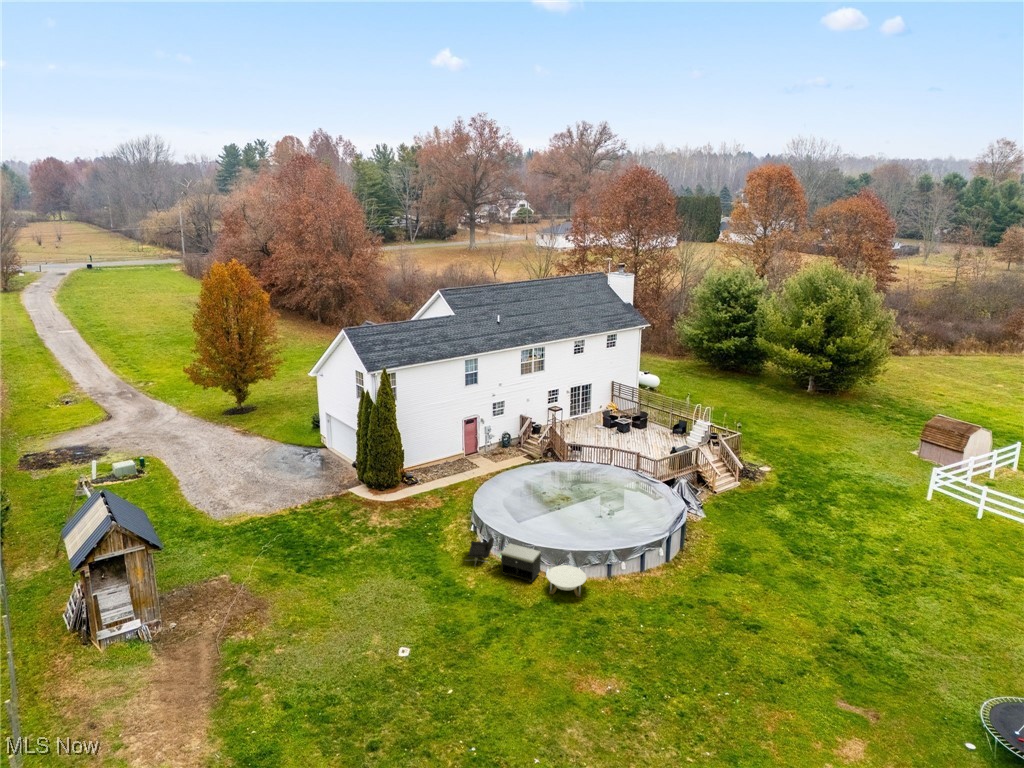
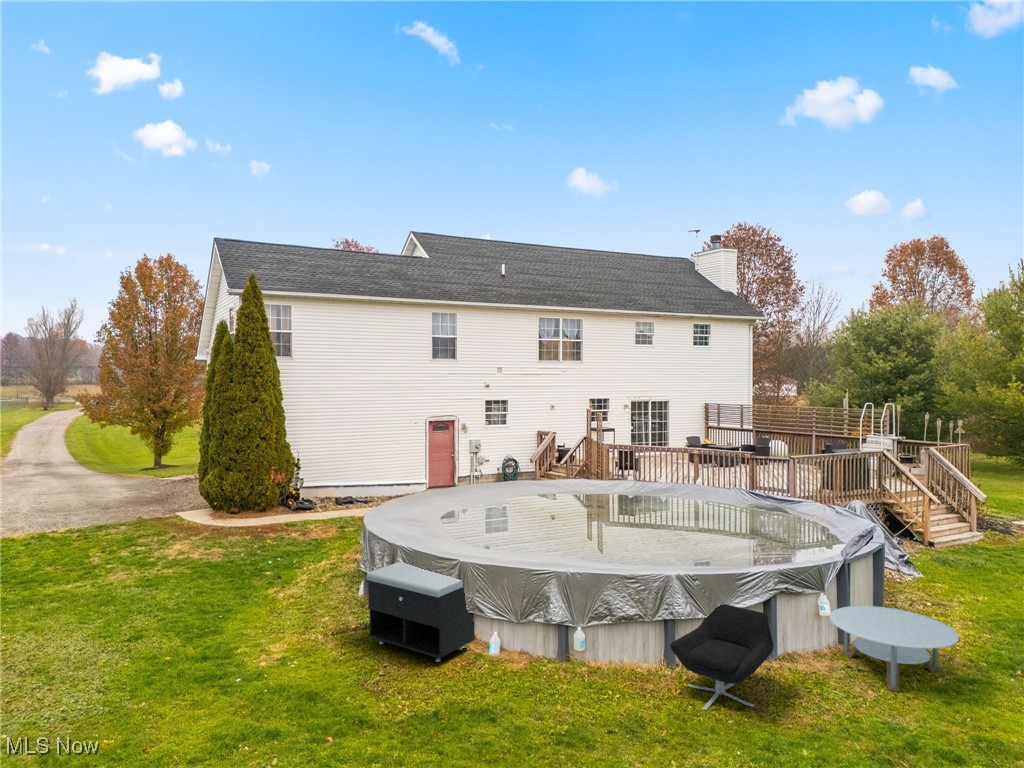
lounge chair: present [468,538,494,566] -> present [670,604,774,710]
round table: present [547,565,586,597] -> present [830,606,959,692]

